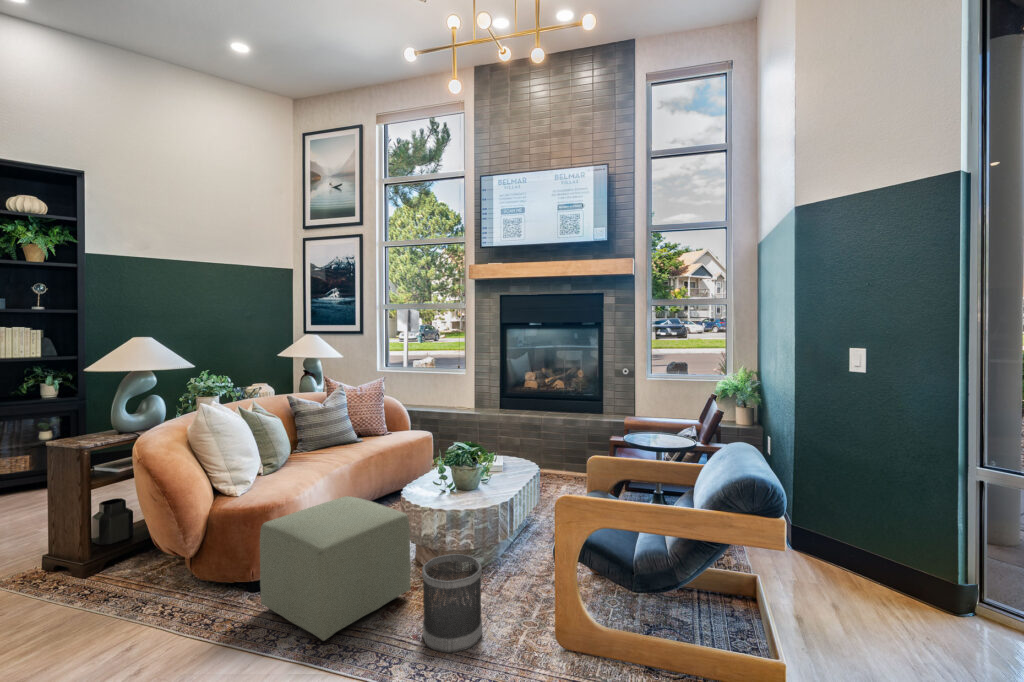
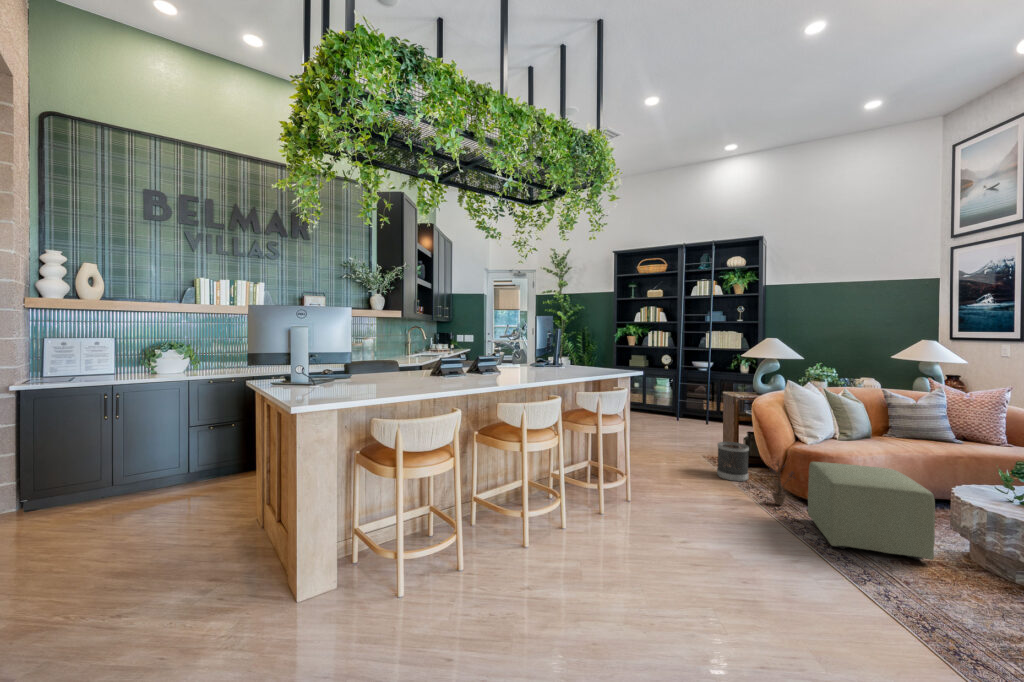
decorative plant: none [171,538,233,614] -> present [763,462,795,505]
wastebasket: present [422,554,482,653] -> present [717,442,749,481]

